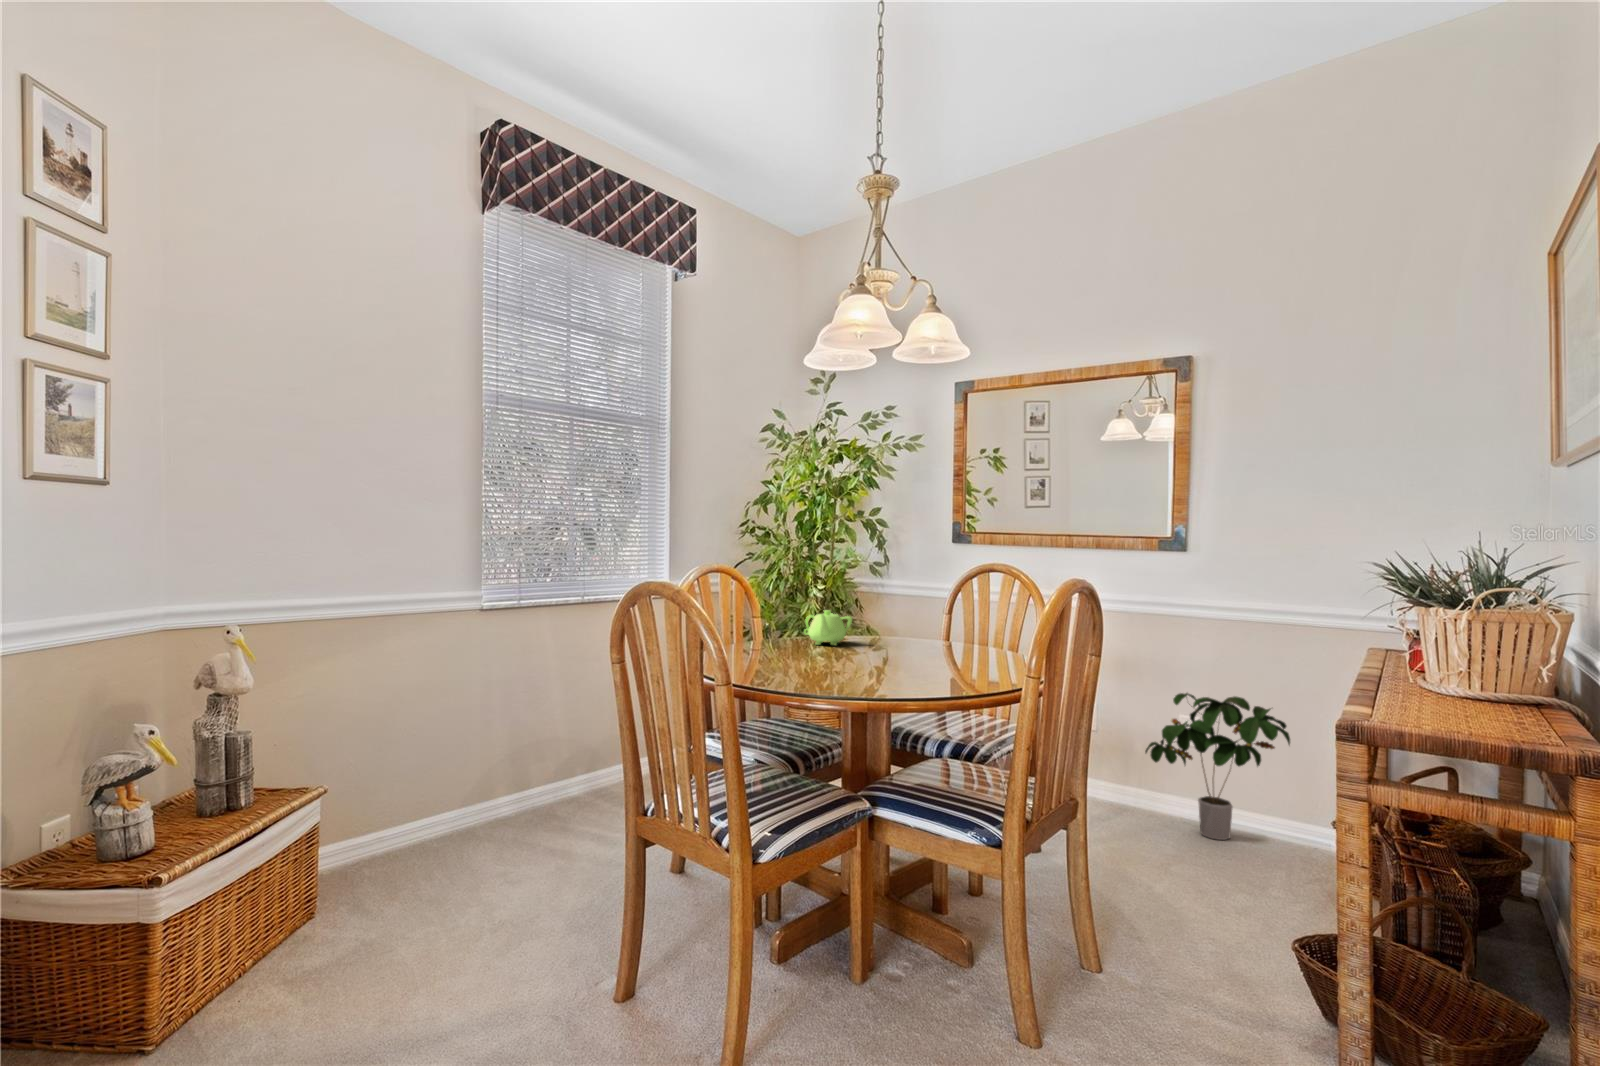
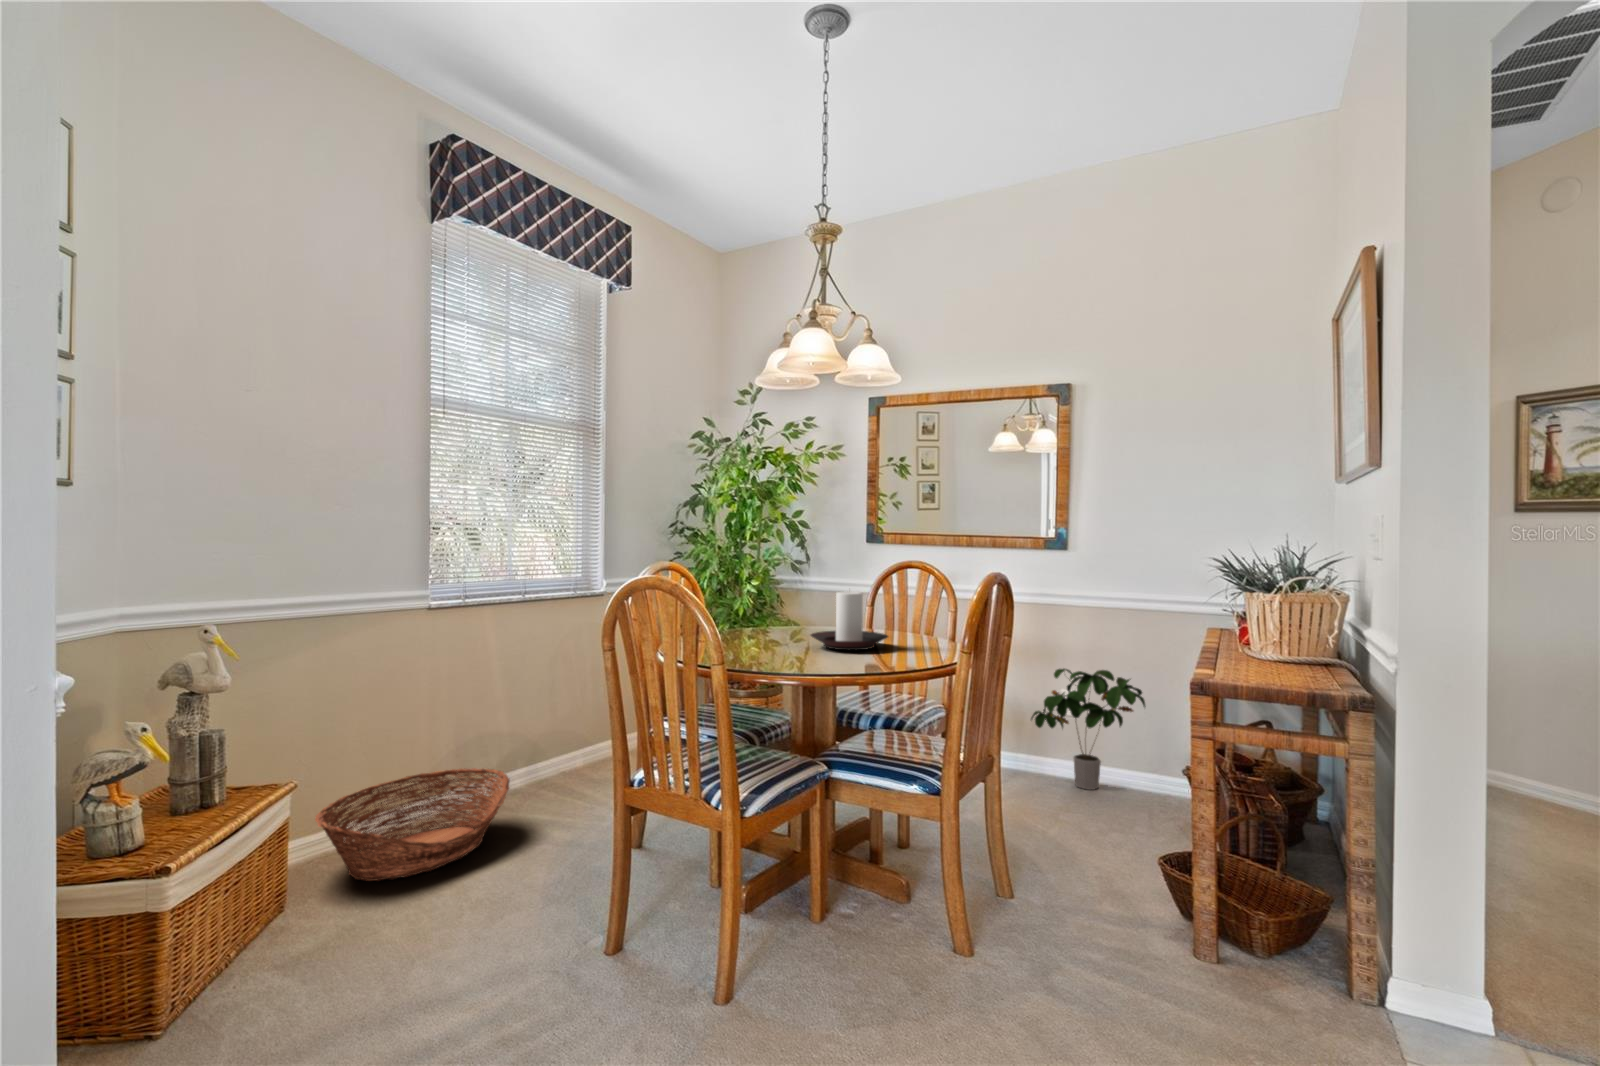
candle holder: none [863,595,955,667] -> present [811,592,888,650]
teapot: present [804,610,852,645] -> none [748,603,792,634]
basket: none [349,779,554,895] -> present [315,768,509,881]

